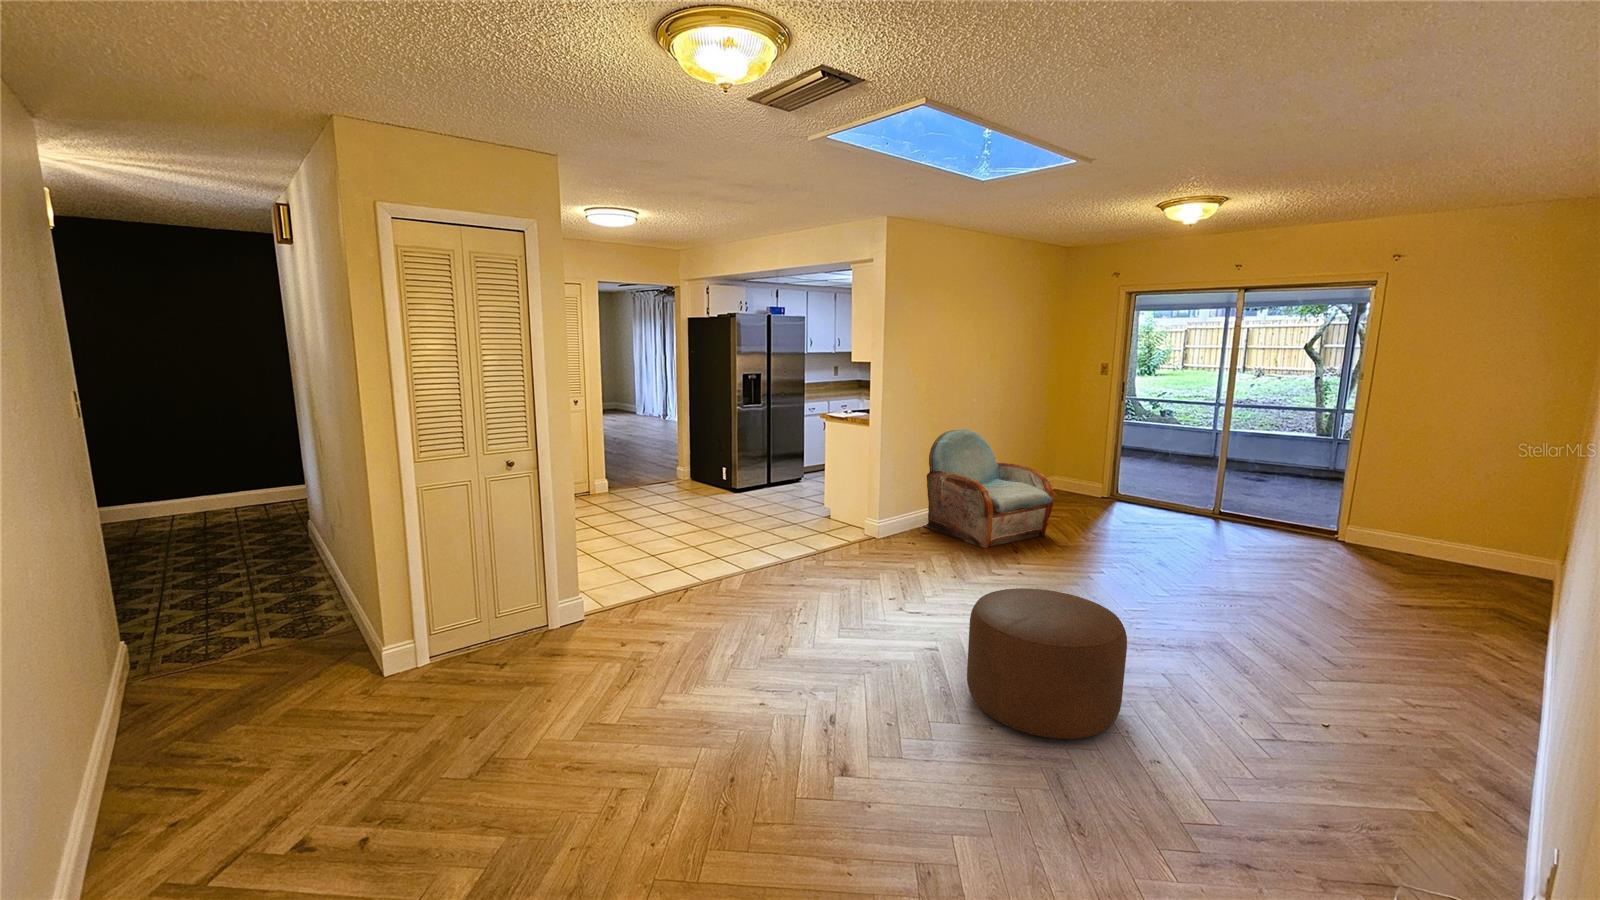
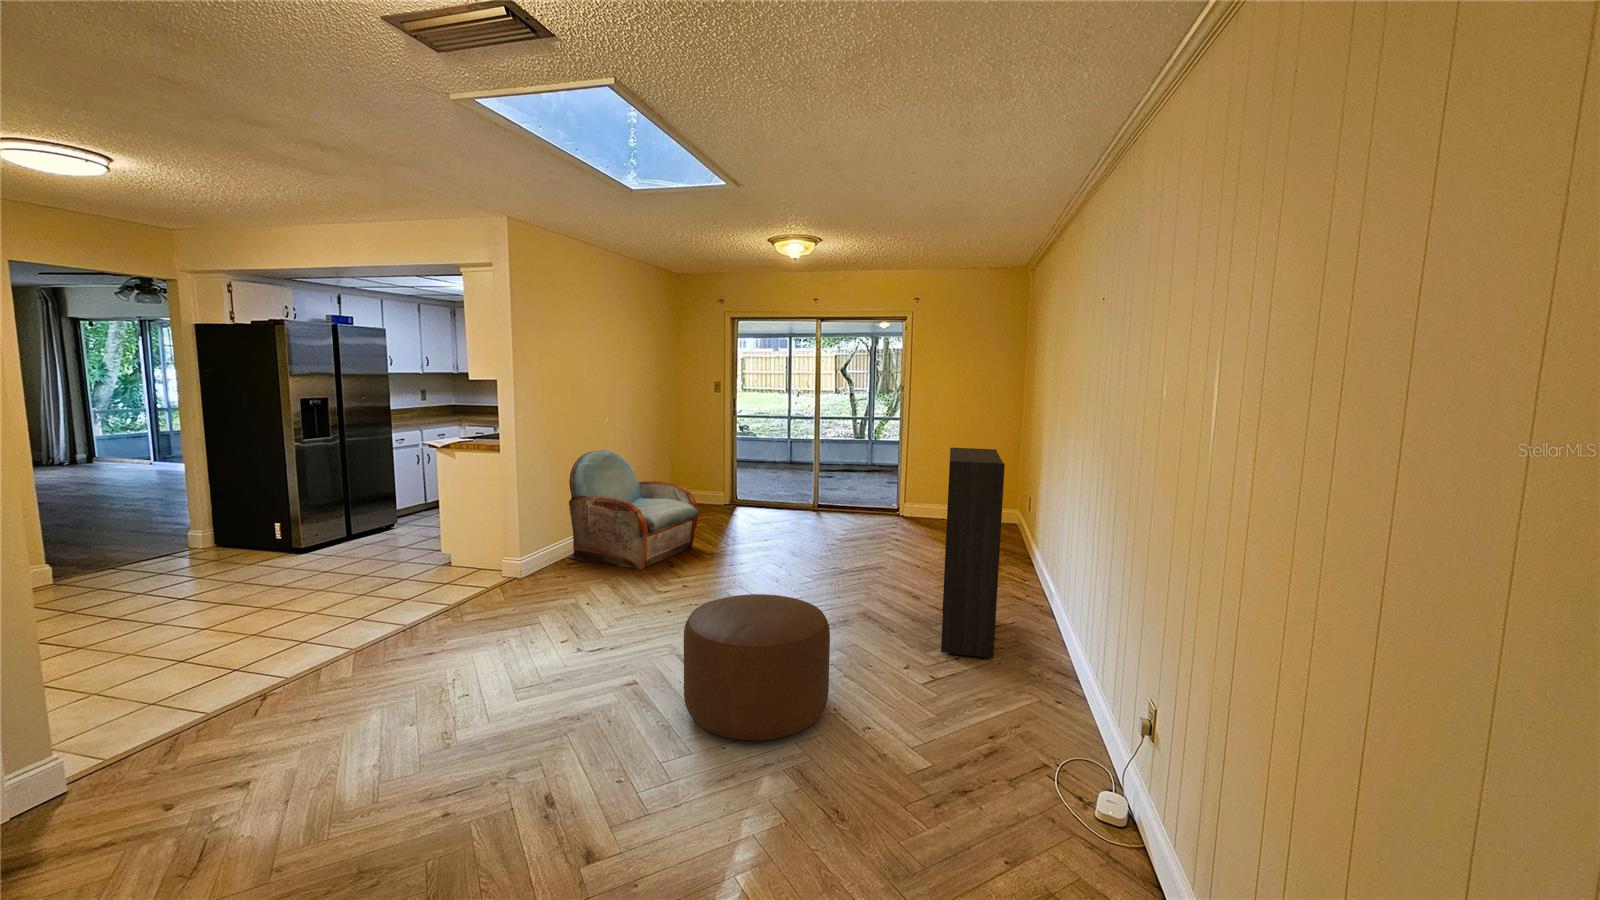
bookcase: none [1304,460,1453,790] -> present [941,448,1040,681]

